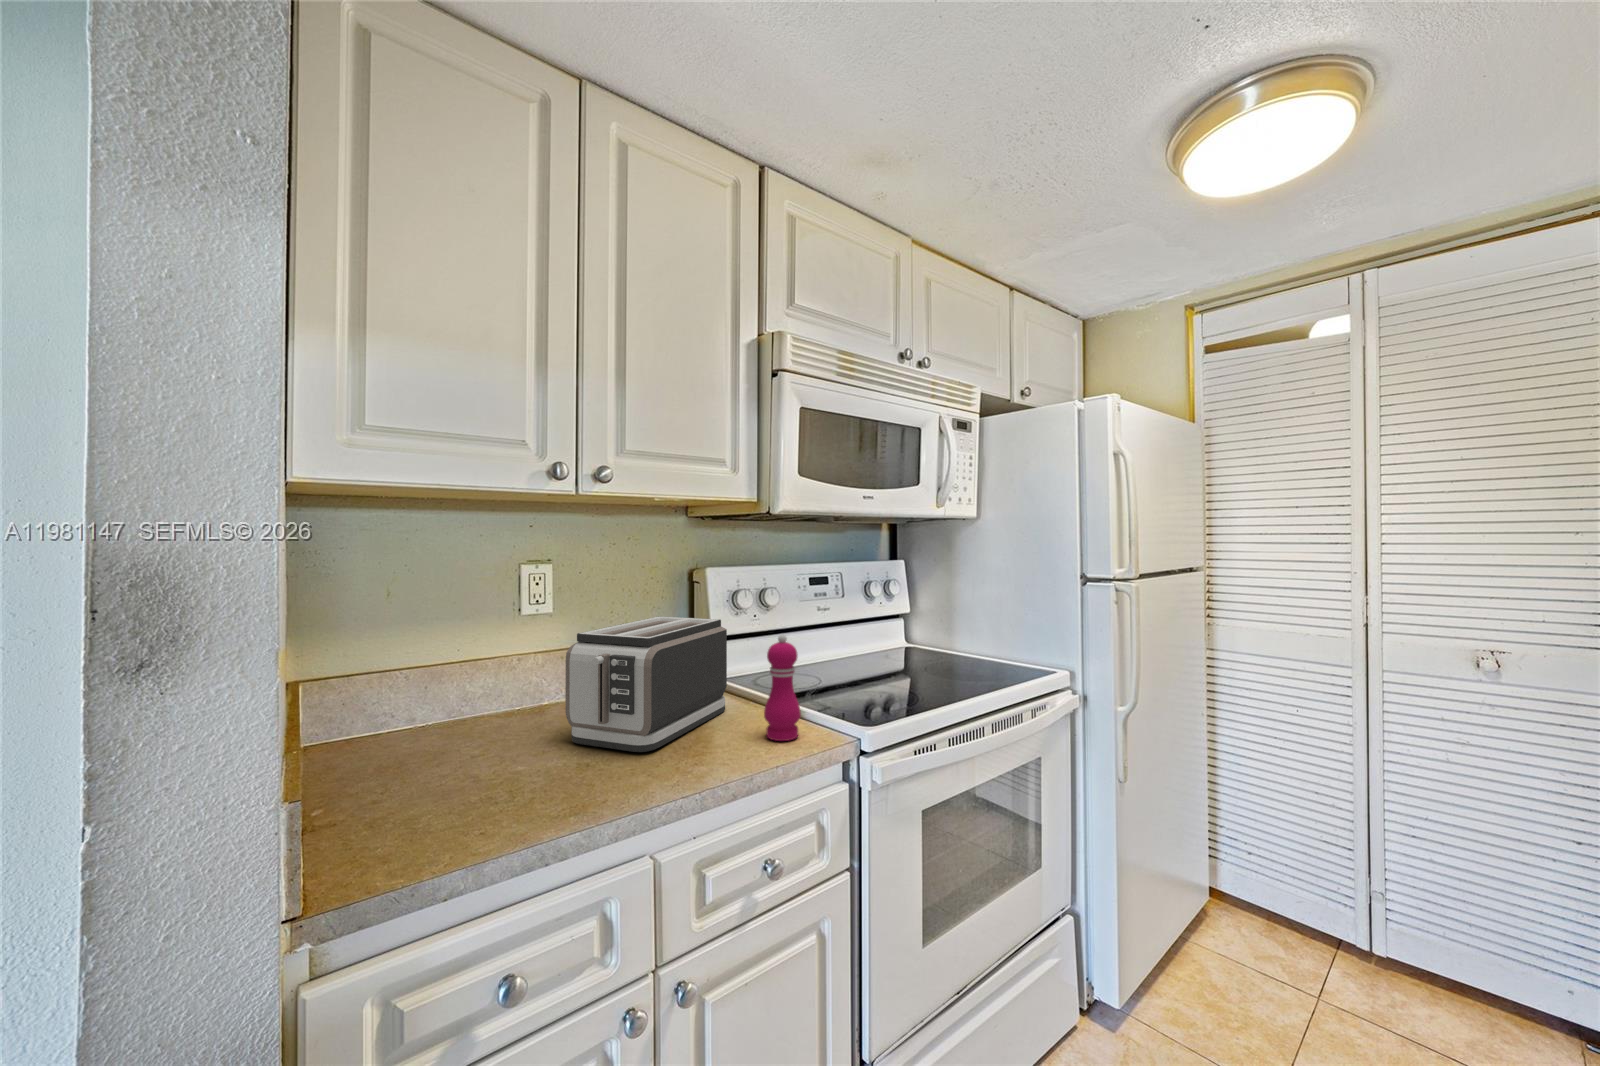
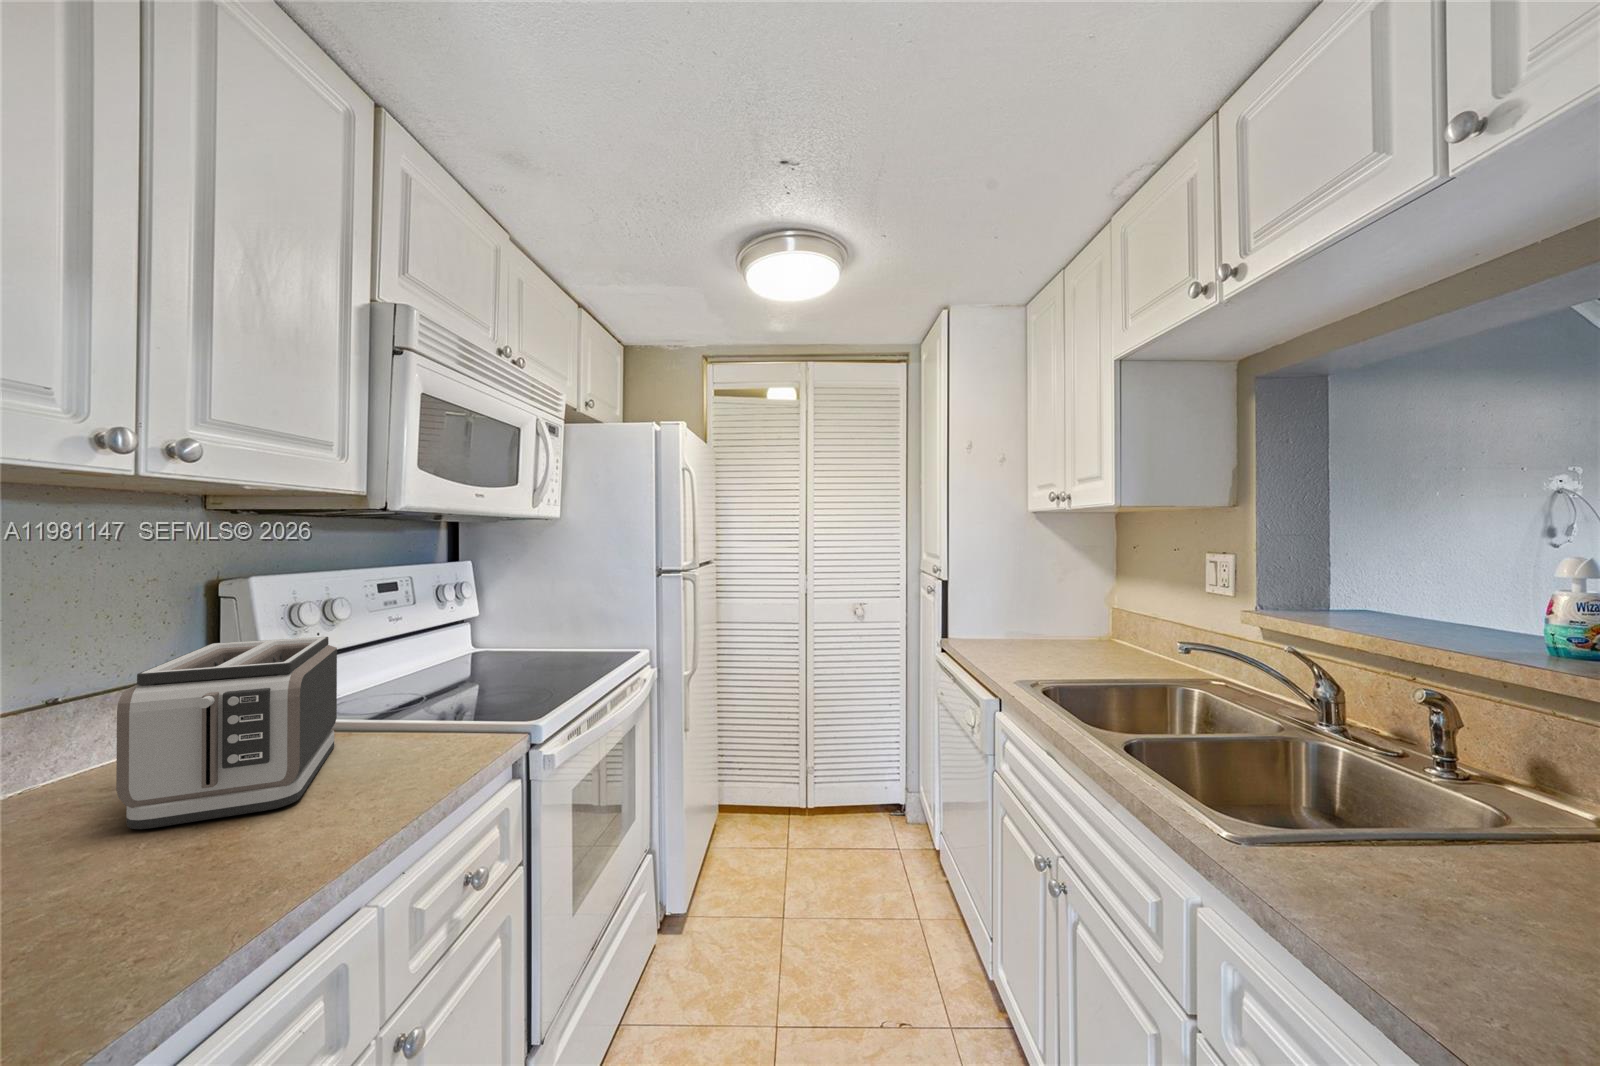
pepper mill: present [764,634,801,741] -> none [423,641,468,755]

